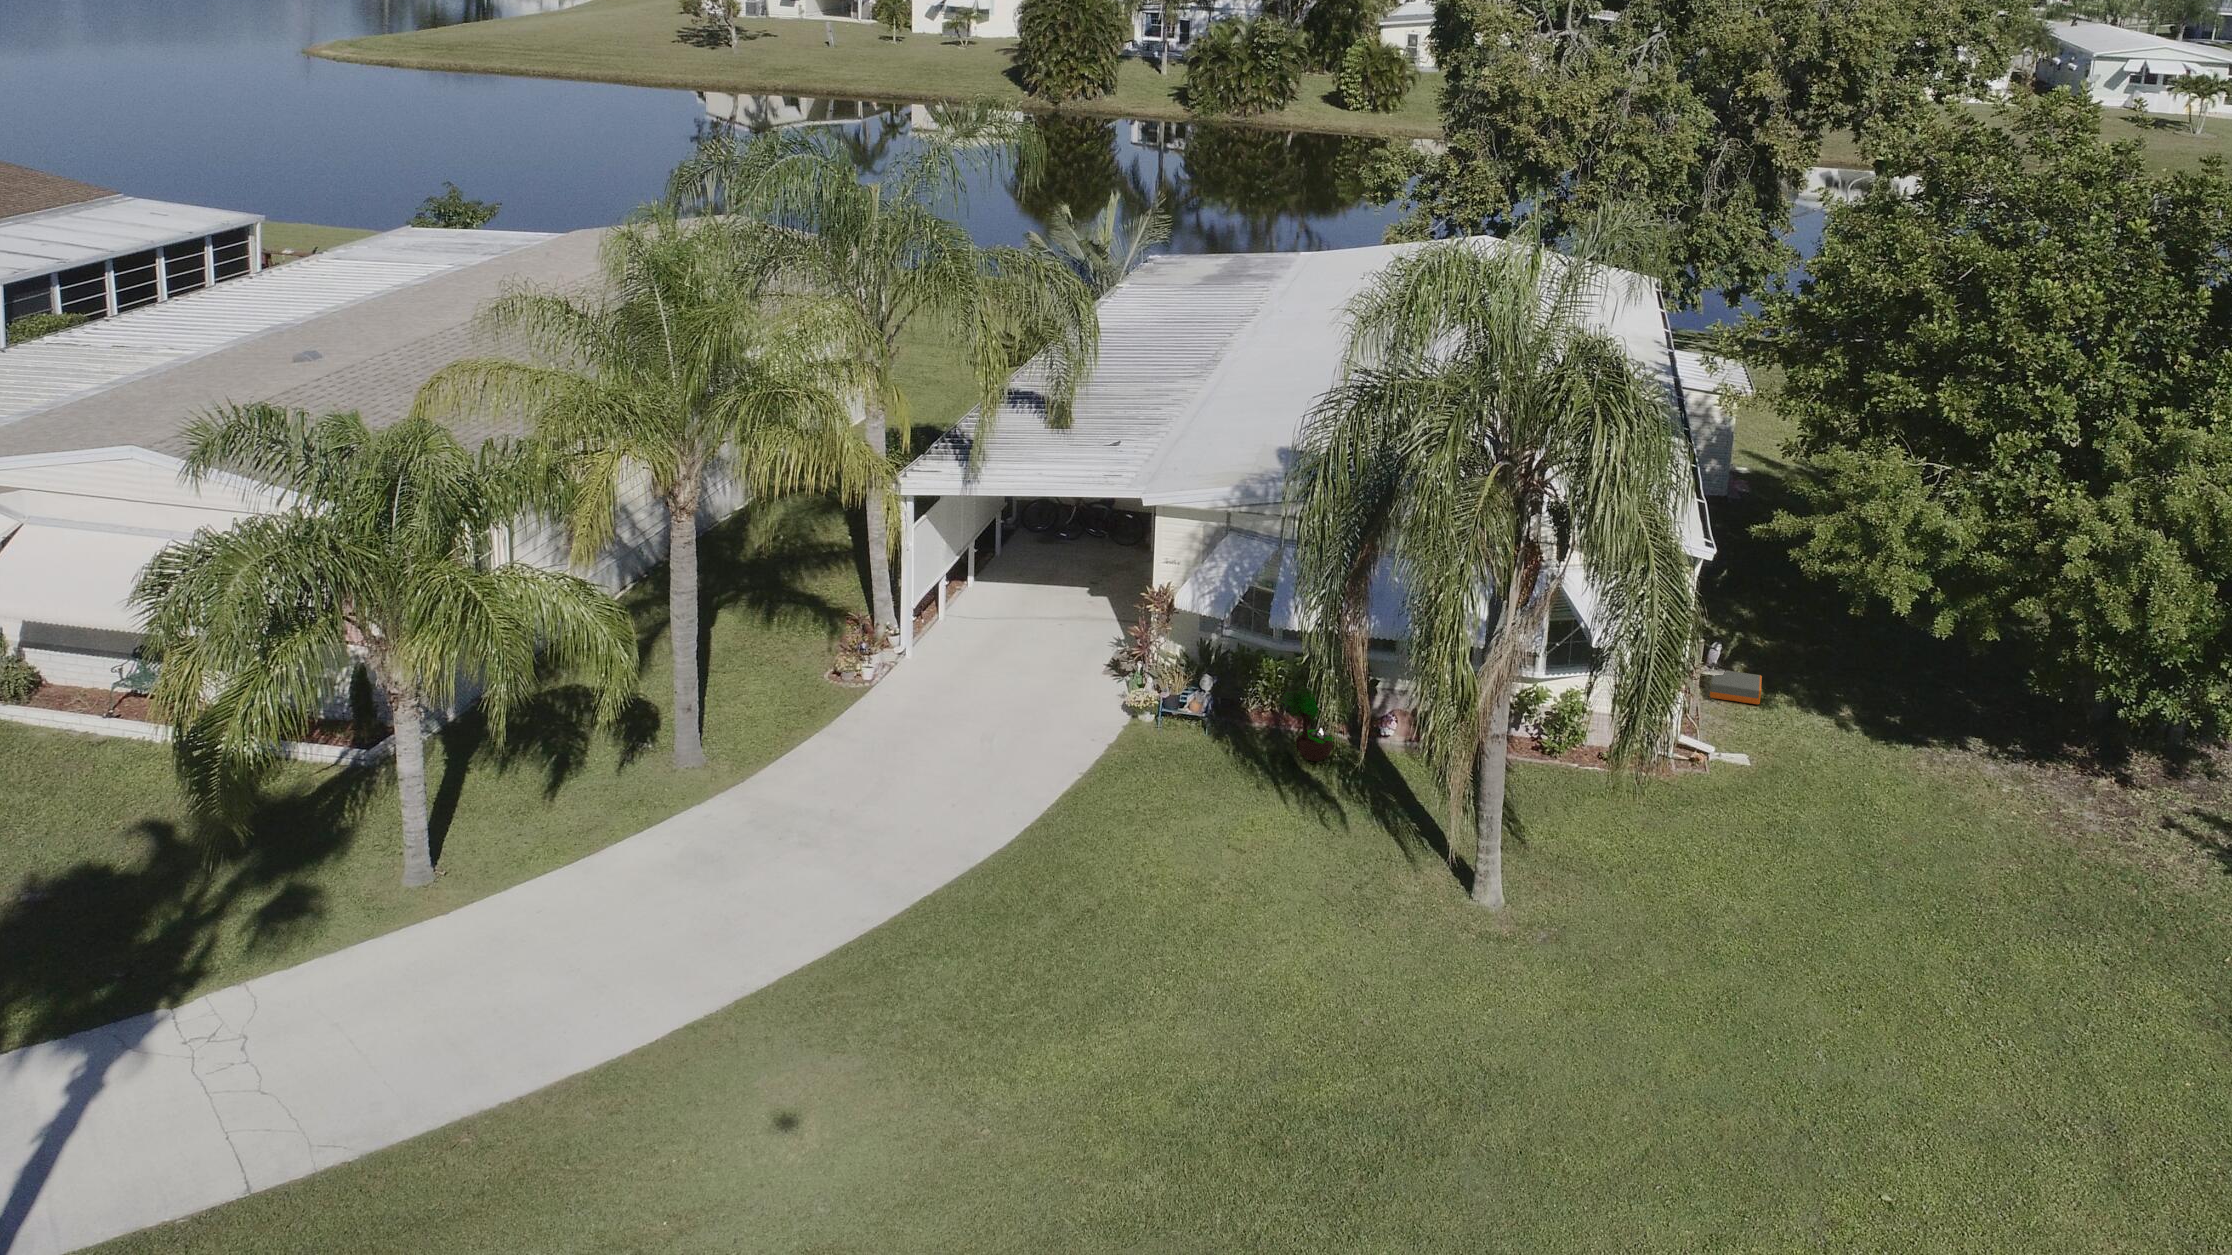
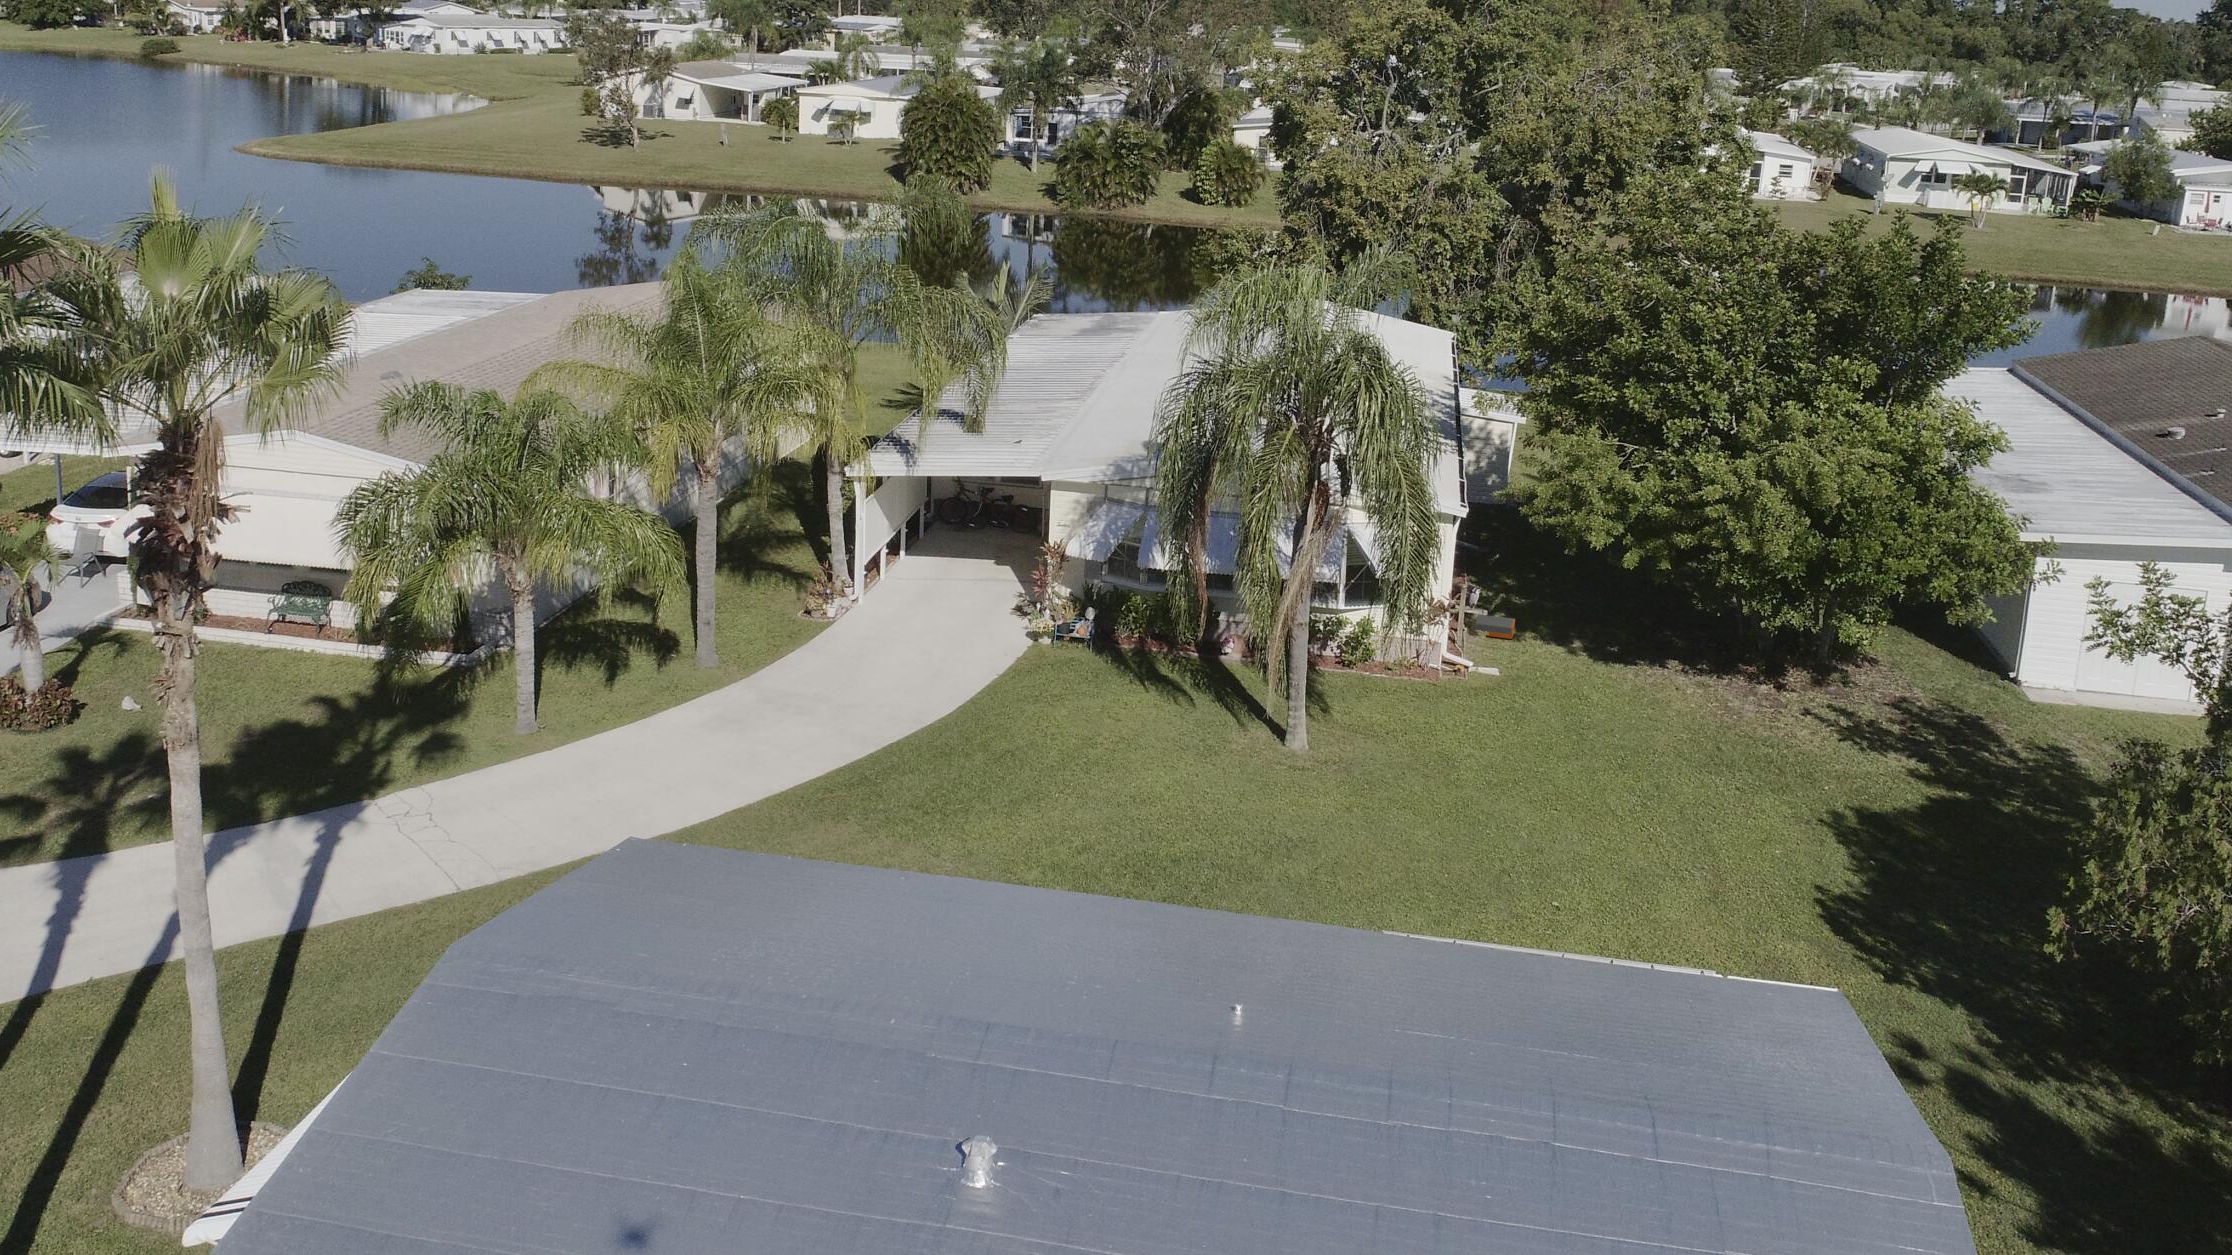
potted tree: present [1284,686,1333,761] -> none [1144,608,1185,670]

